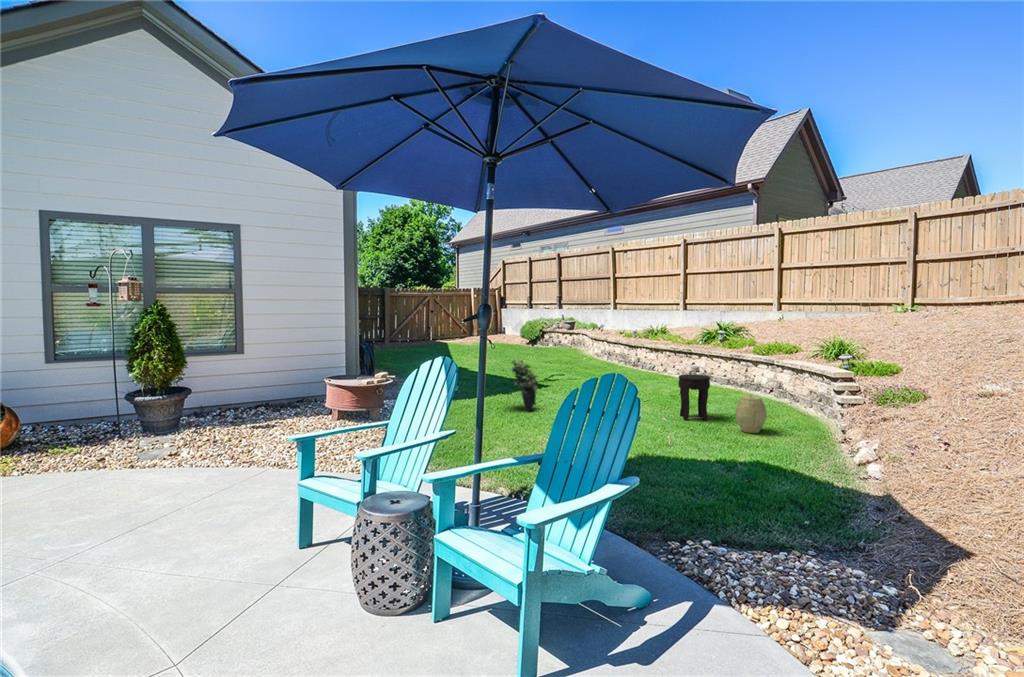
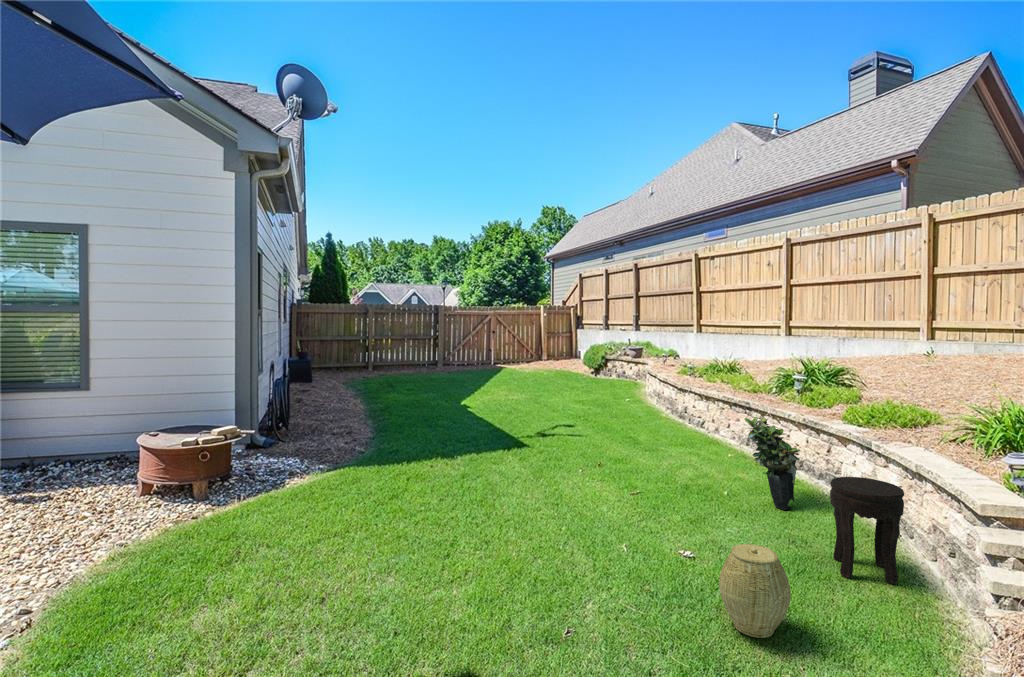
potted plant: present [510,359,538,411] -> present [744,417,801,510]
side table: present [678,374,710,420] -> present [830,477,904,584]

